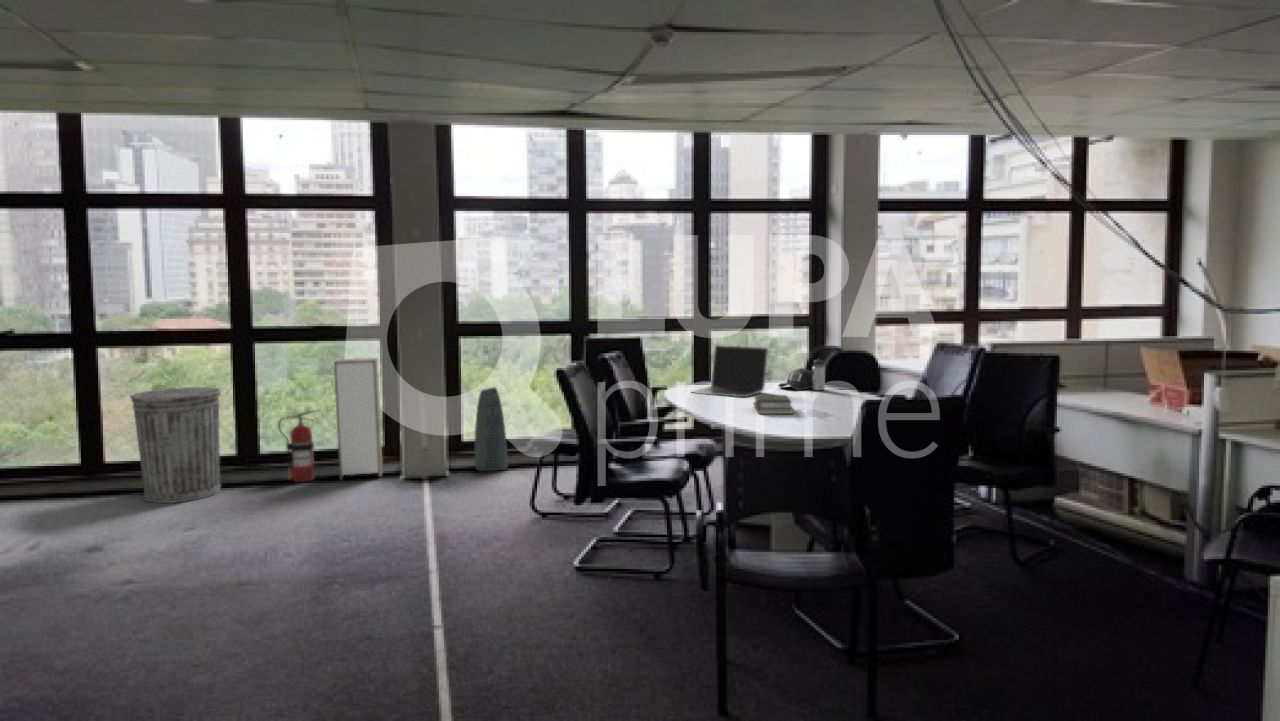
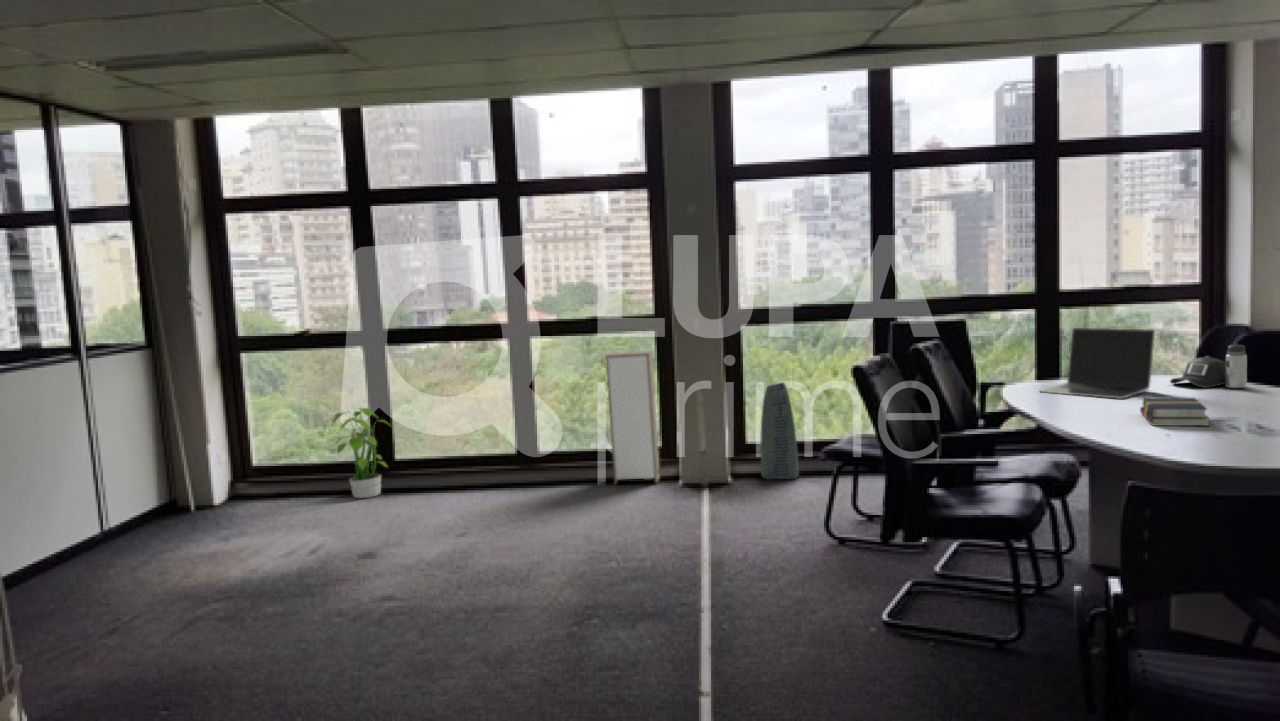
trash can: present [130,387,221,503] -> none [409,384,497,504]
potted plant: none [35,407,106,501] -> present [332,407,387,498]
fire extinguisher: present [278,410,317,482] -> none [551,407,594,485]

